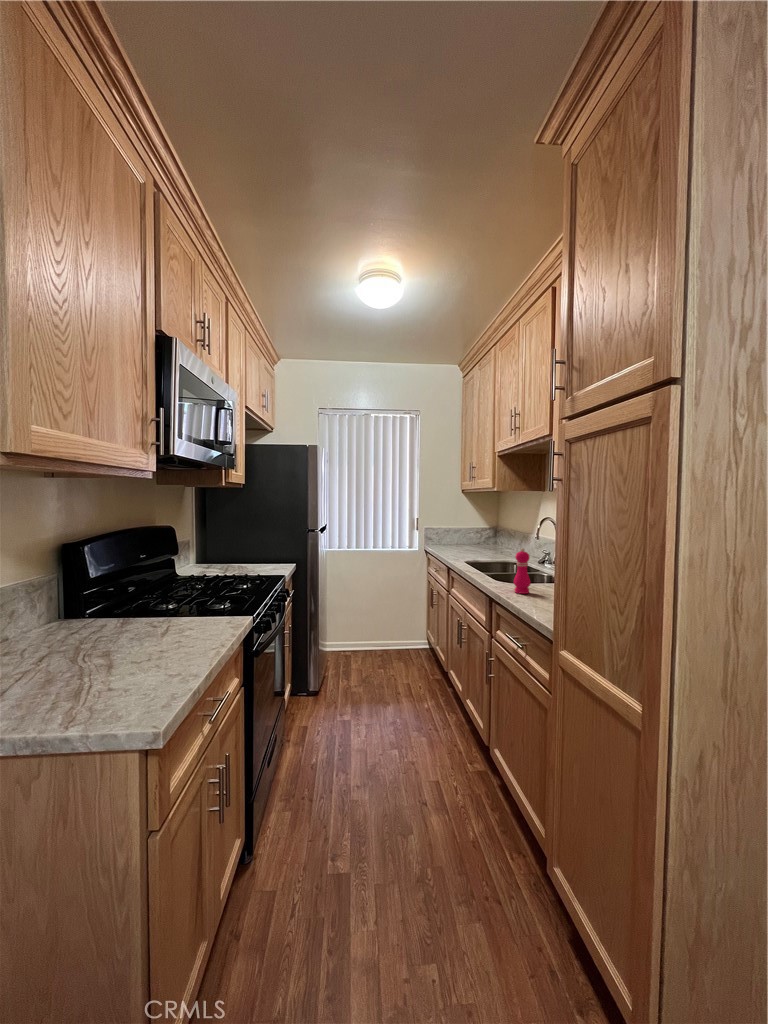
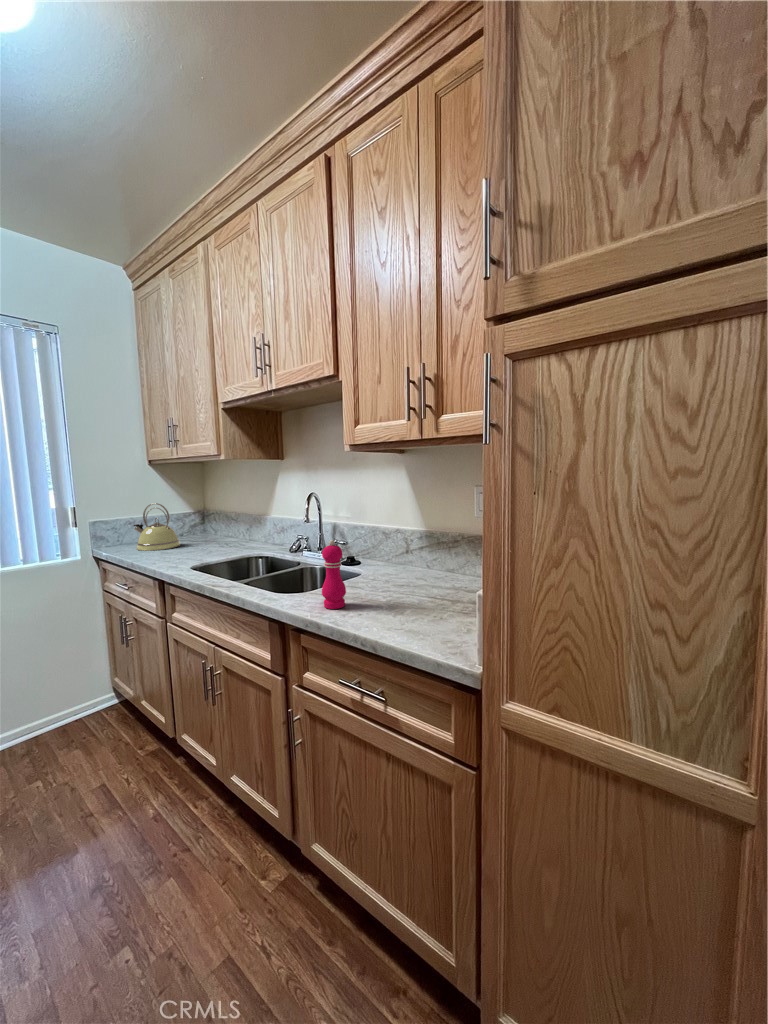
kettle: none [447,519,474,551] -> present [134,503,180,551]

